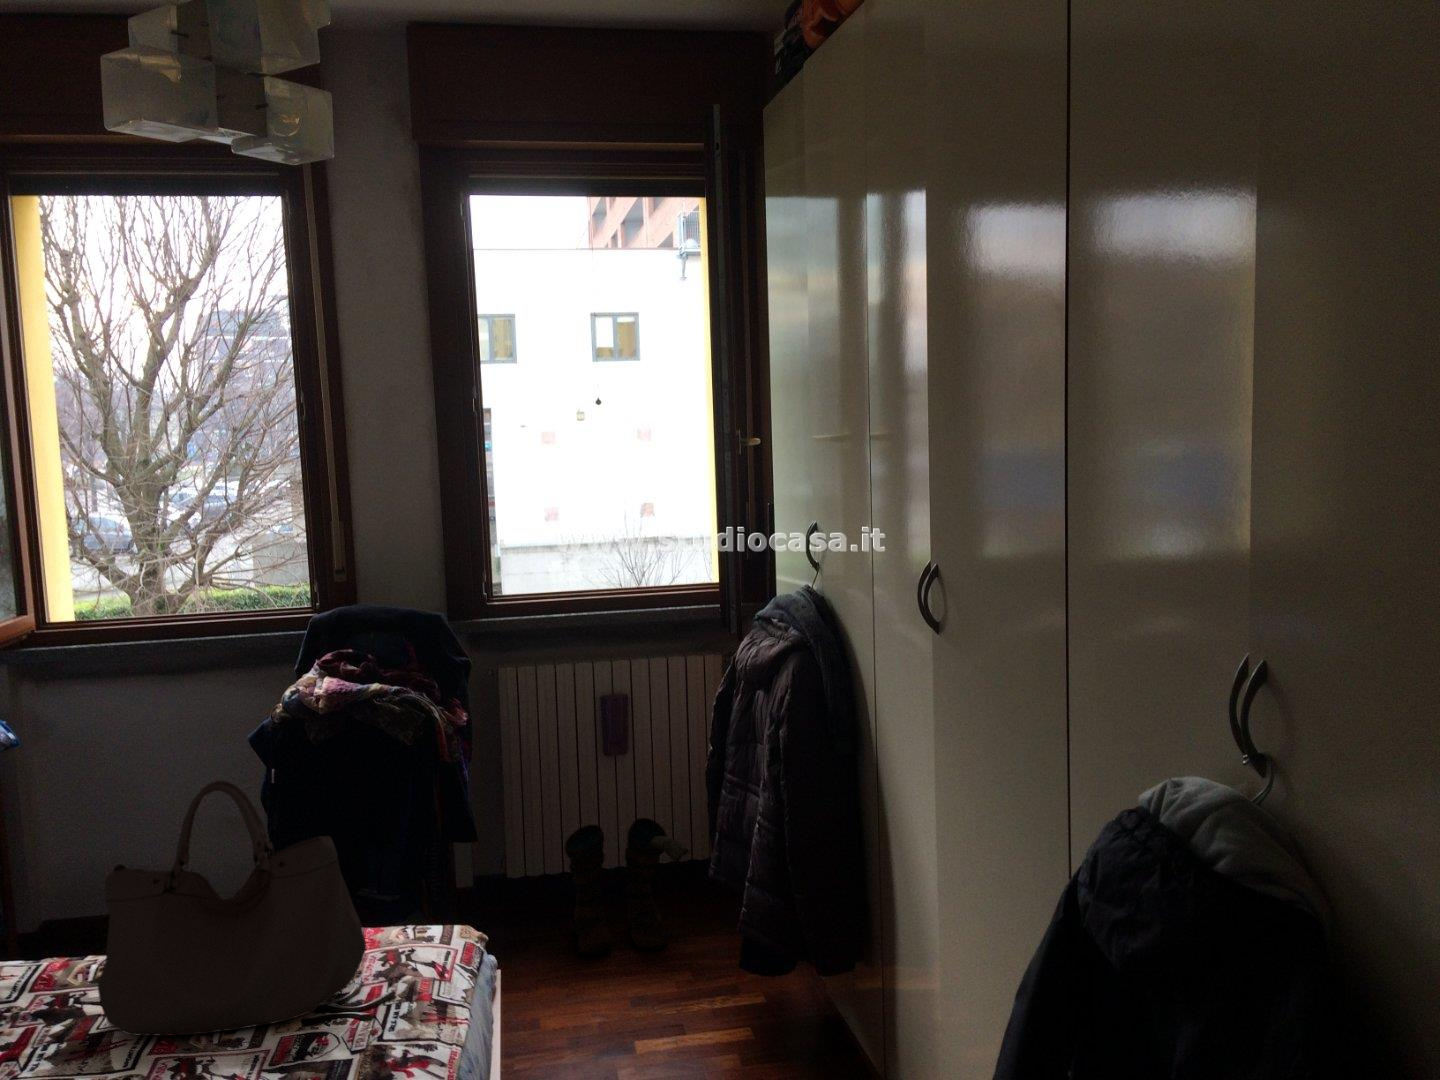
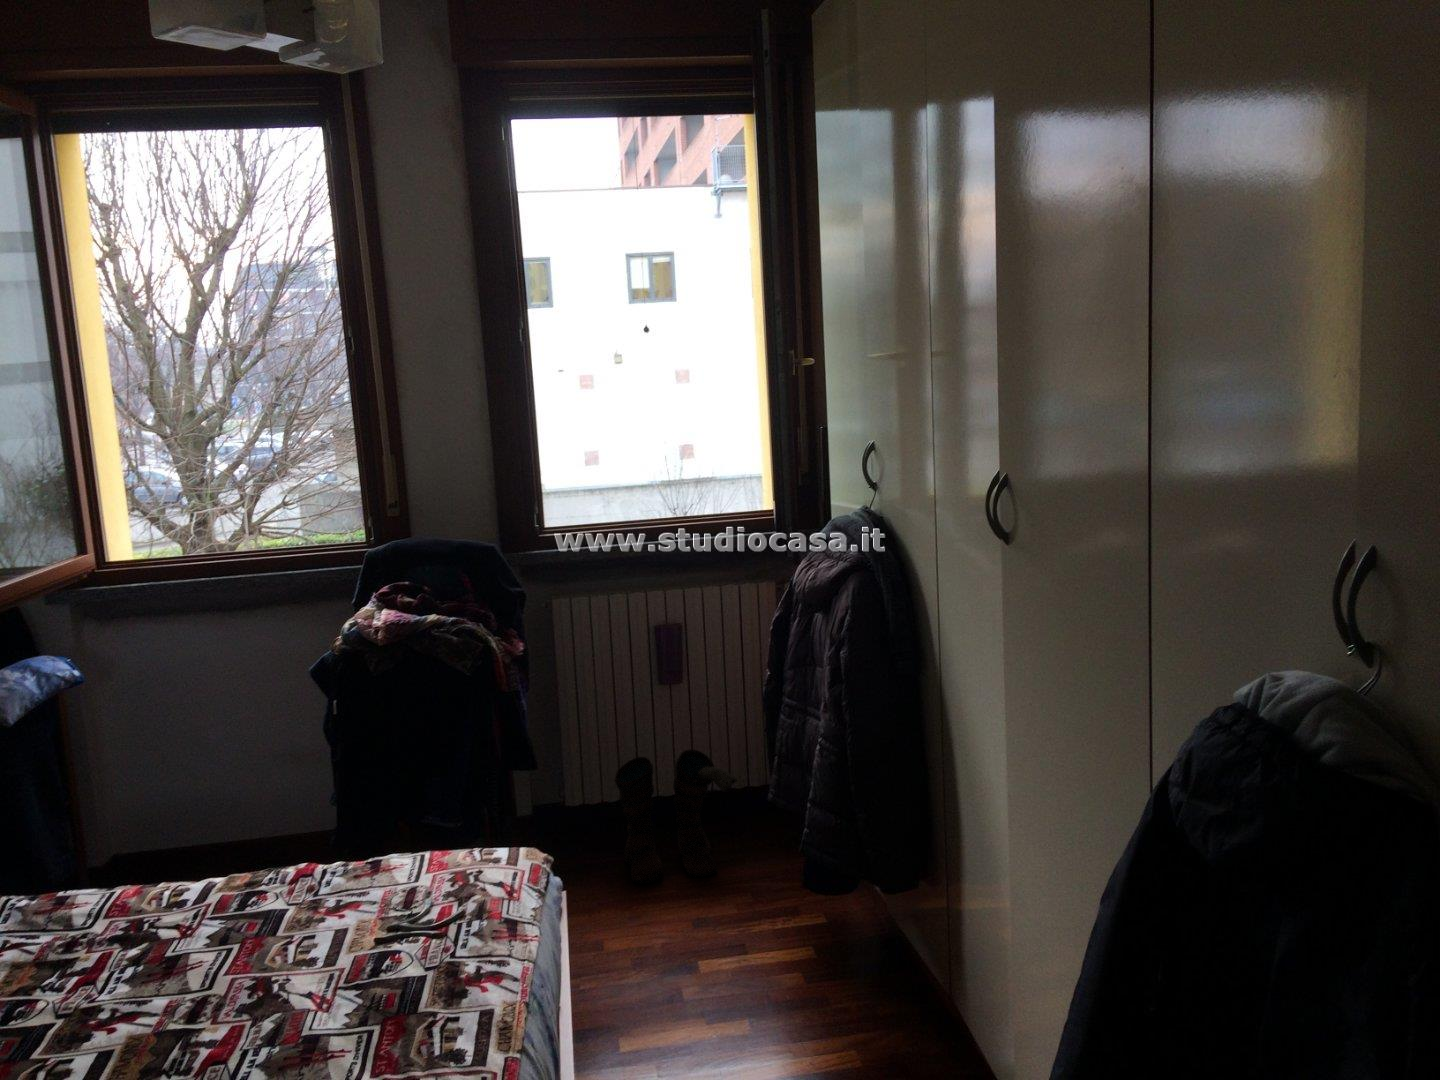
handbag: present [98,781,366,1036] -> none [171,705,435,957]

